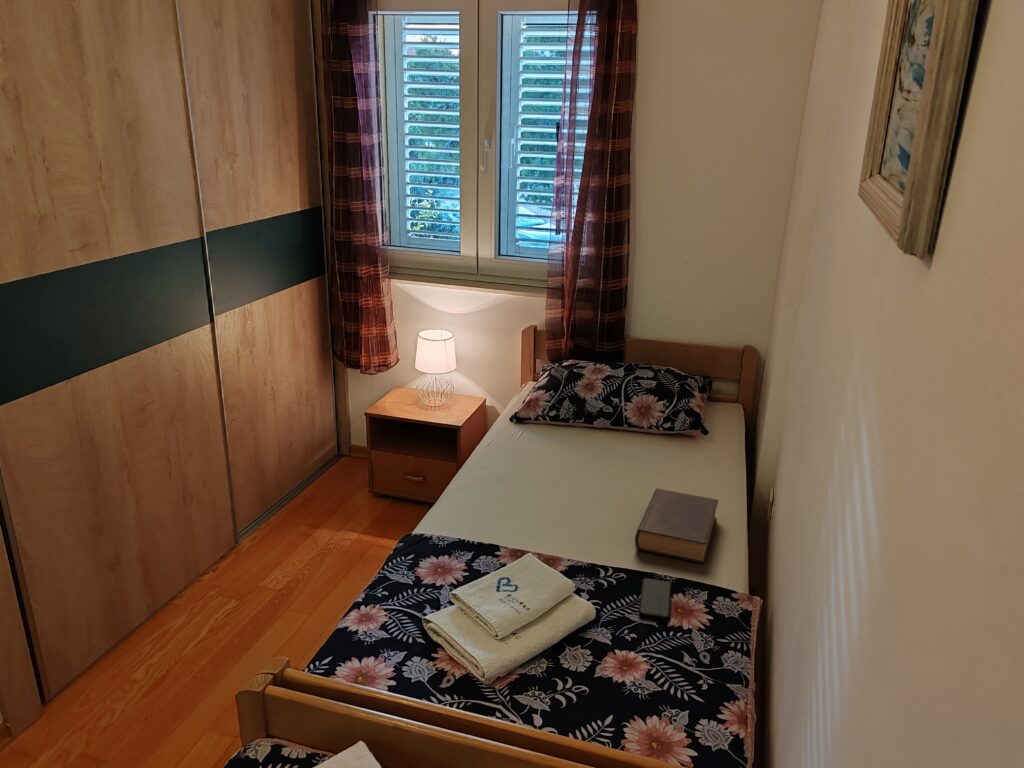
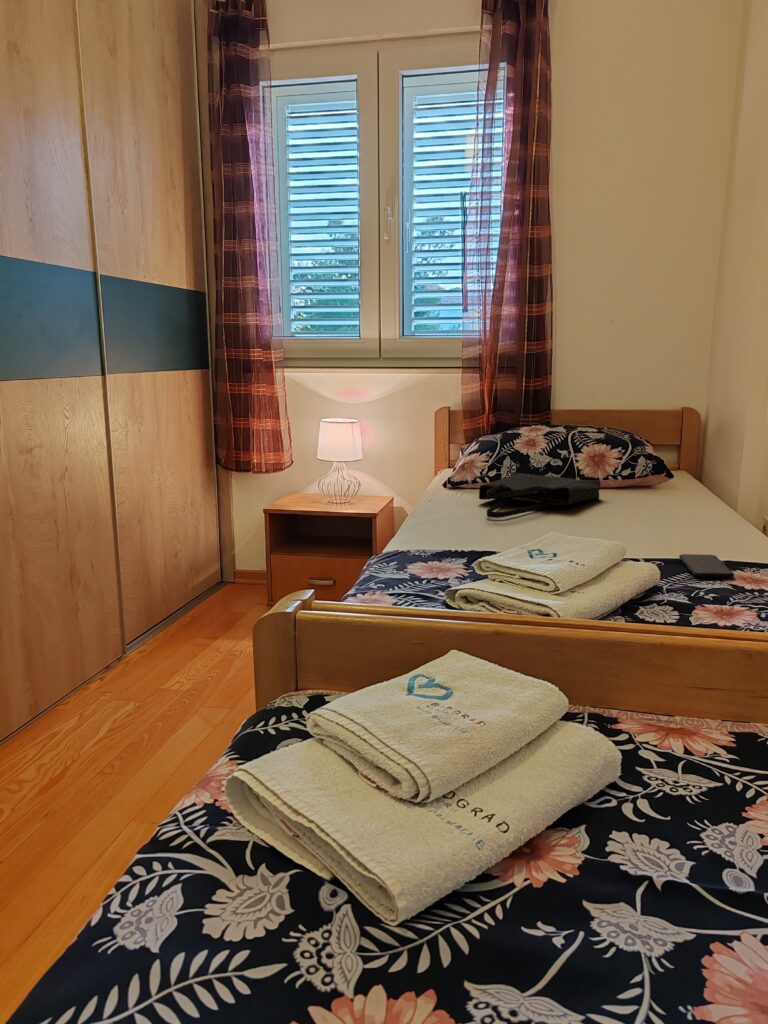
tote bag: none [522,423,632,491] -> present [479,472,600,518]
book: present [635,488,718,563] -> none [649,495,743,545]

